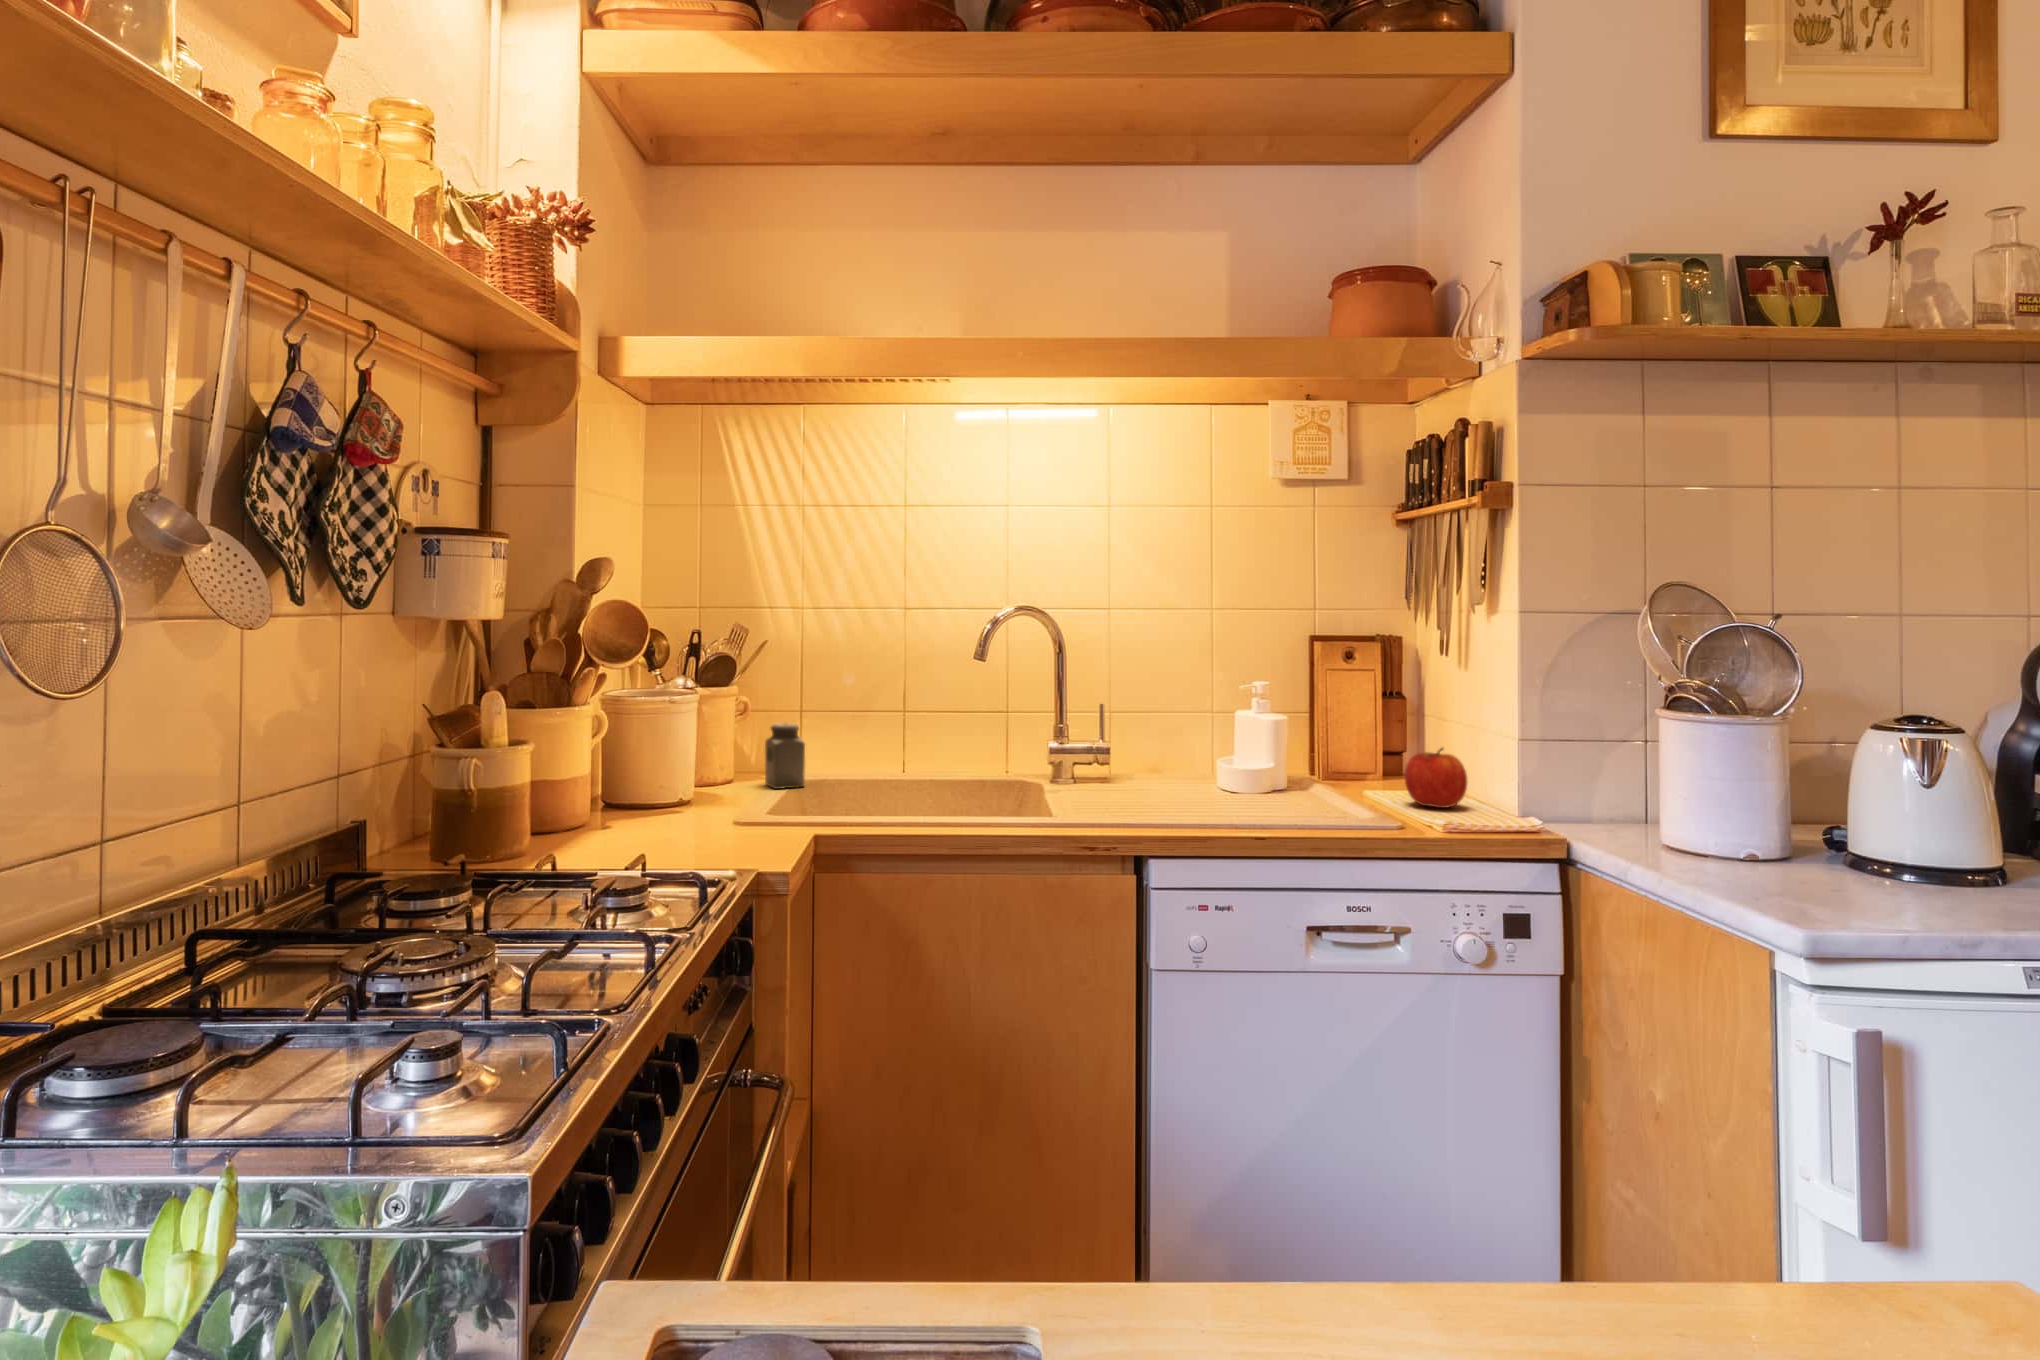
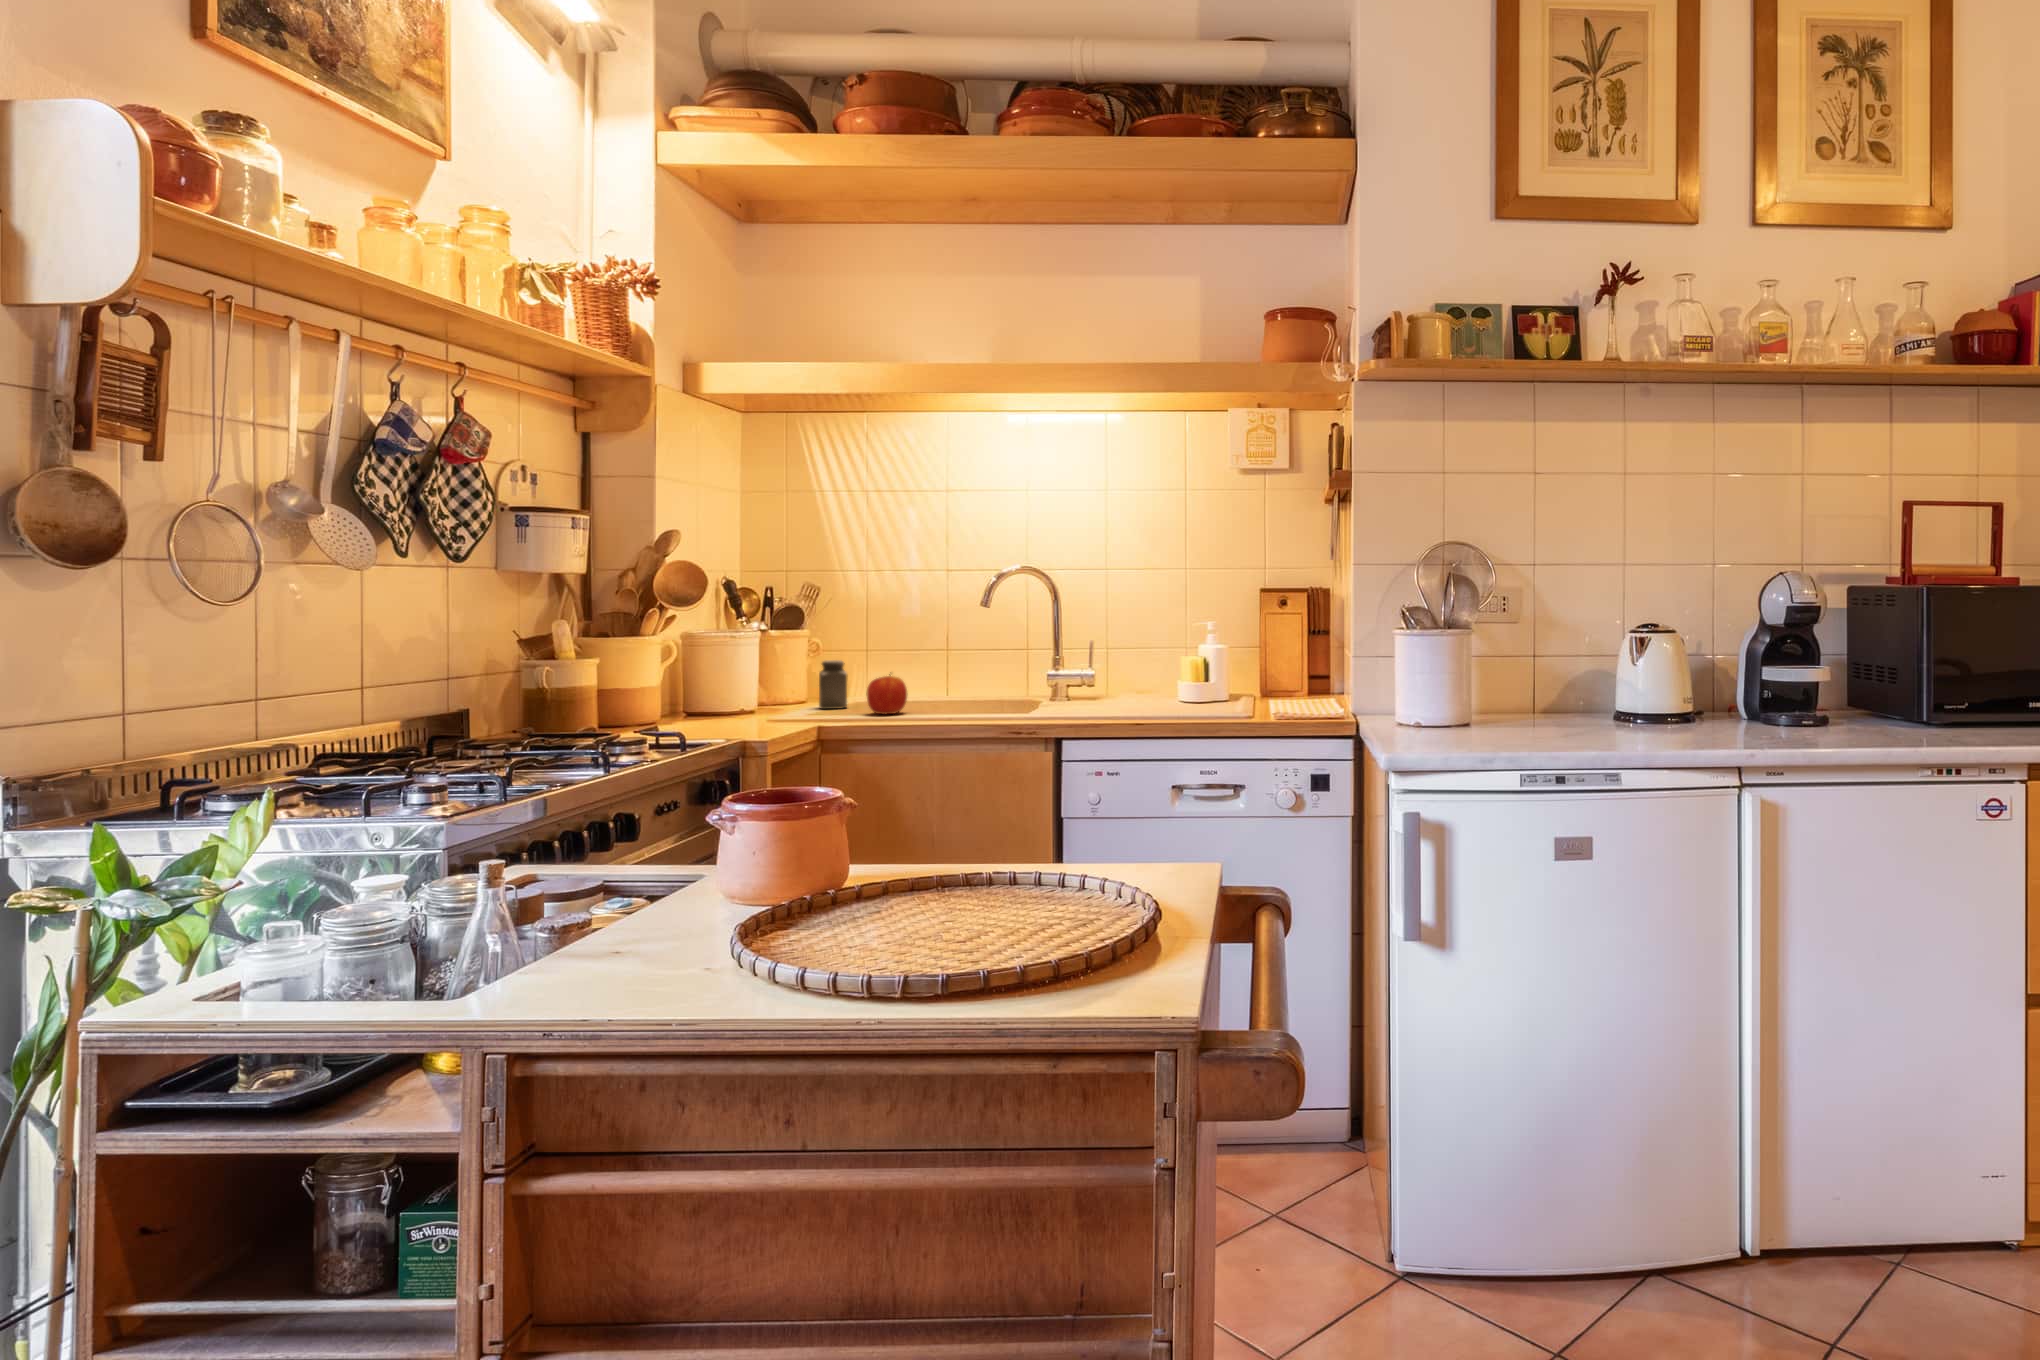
apple: present [1405,748,1467,808] -> present [866,674,907,715]

